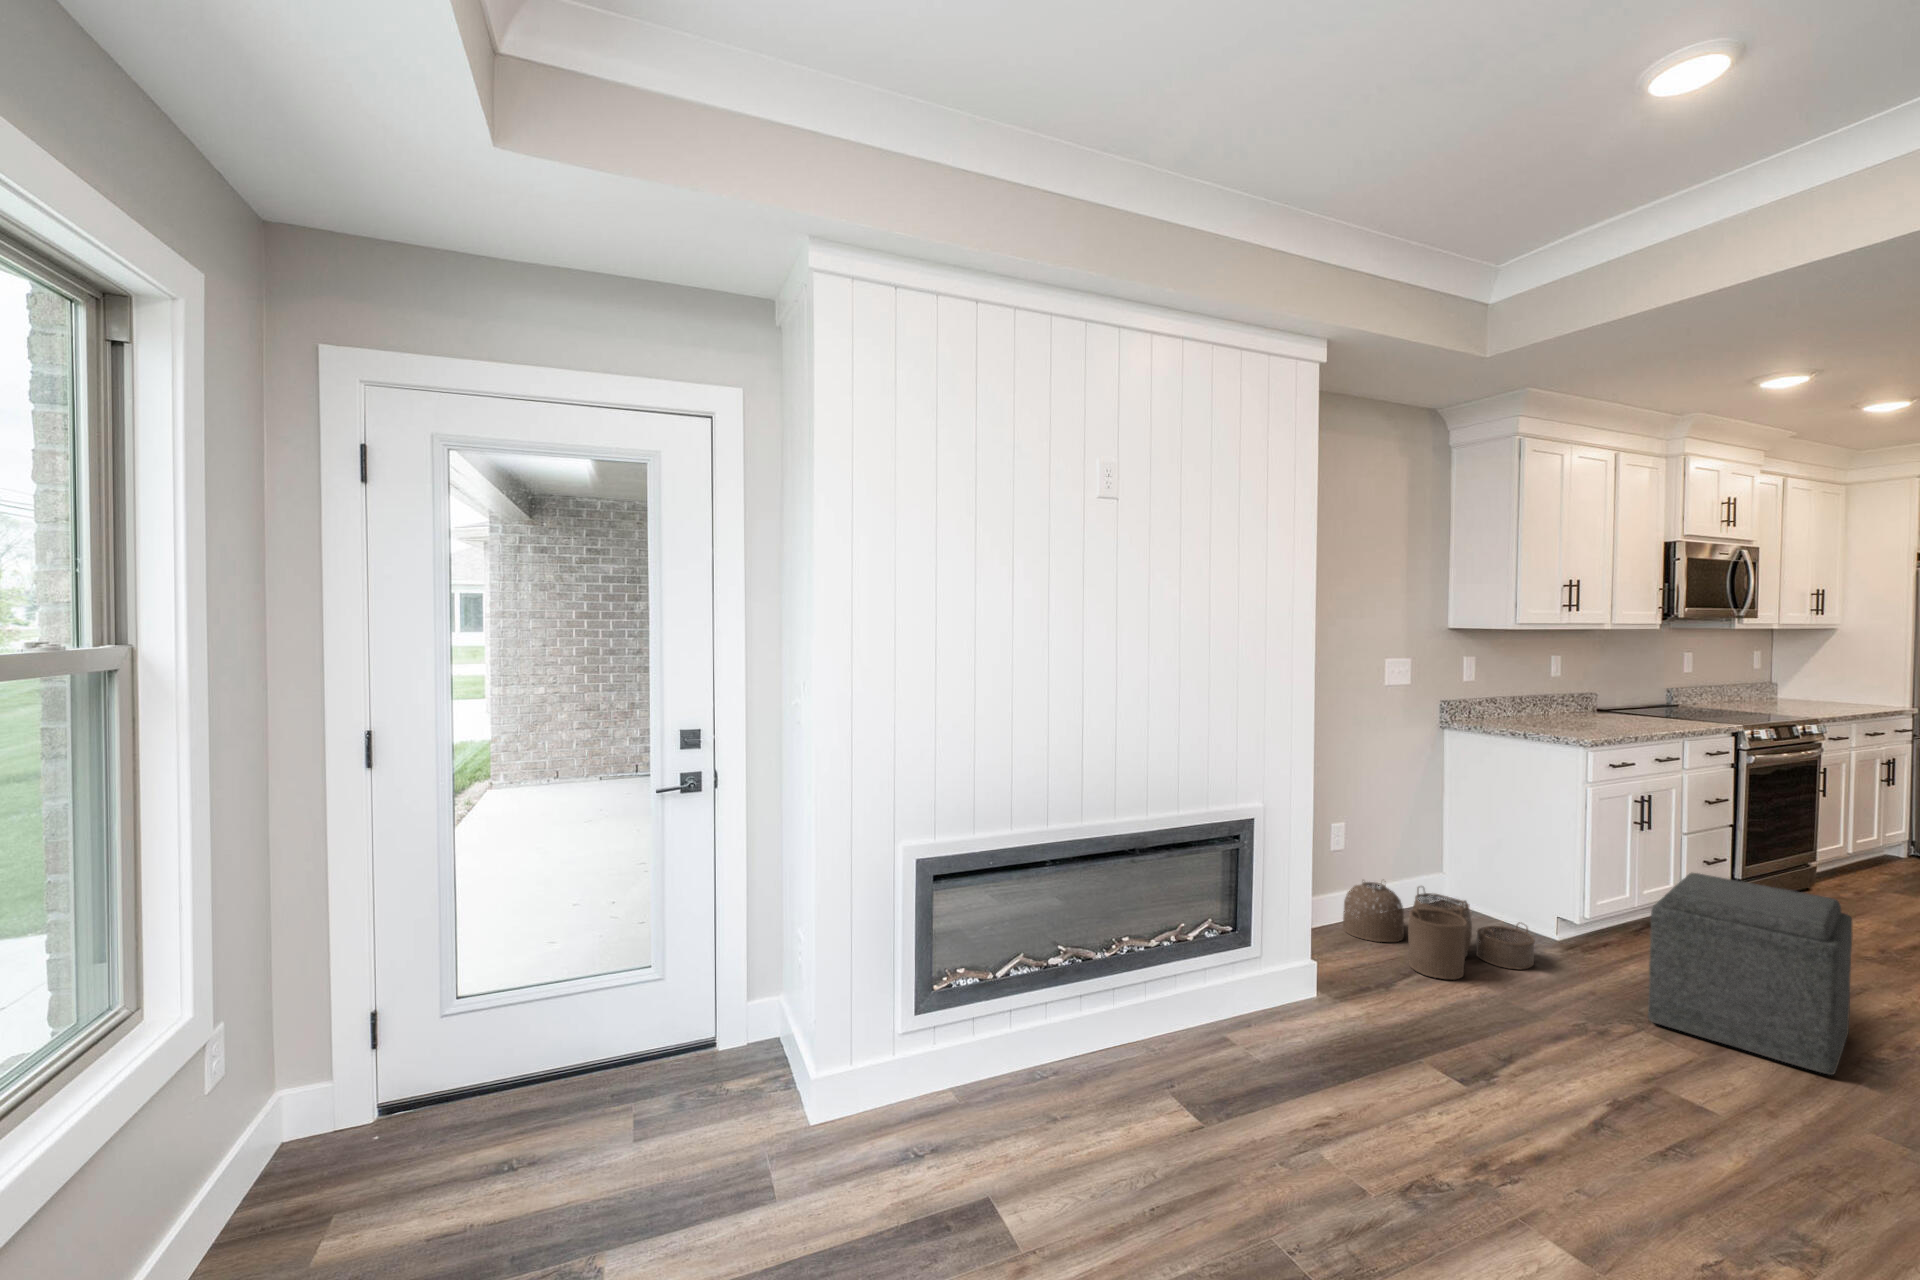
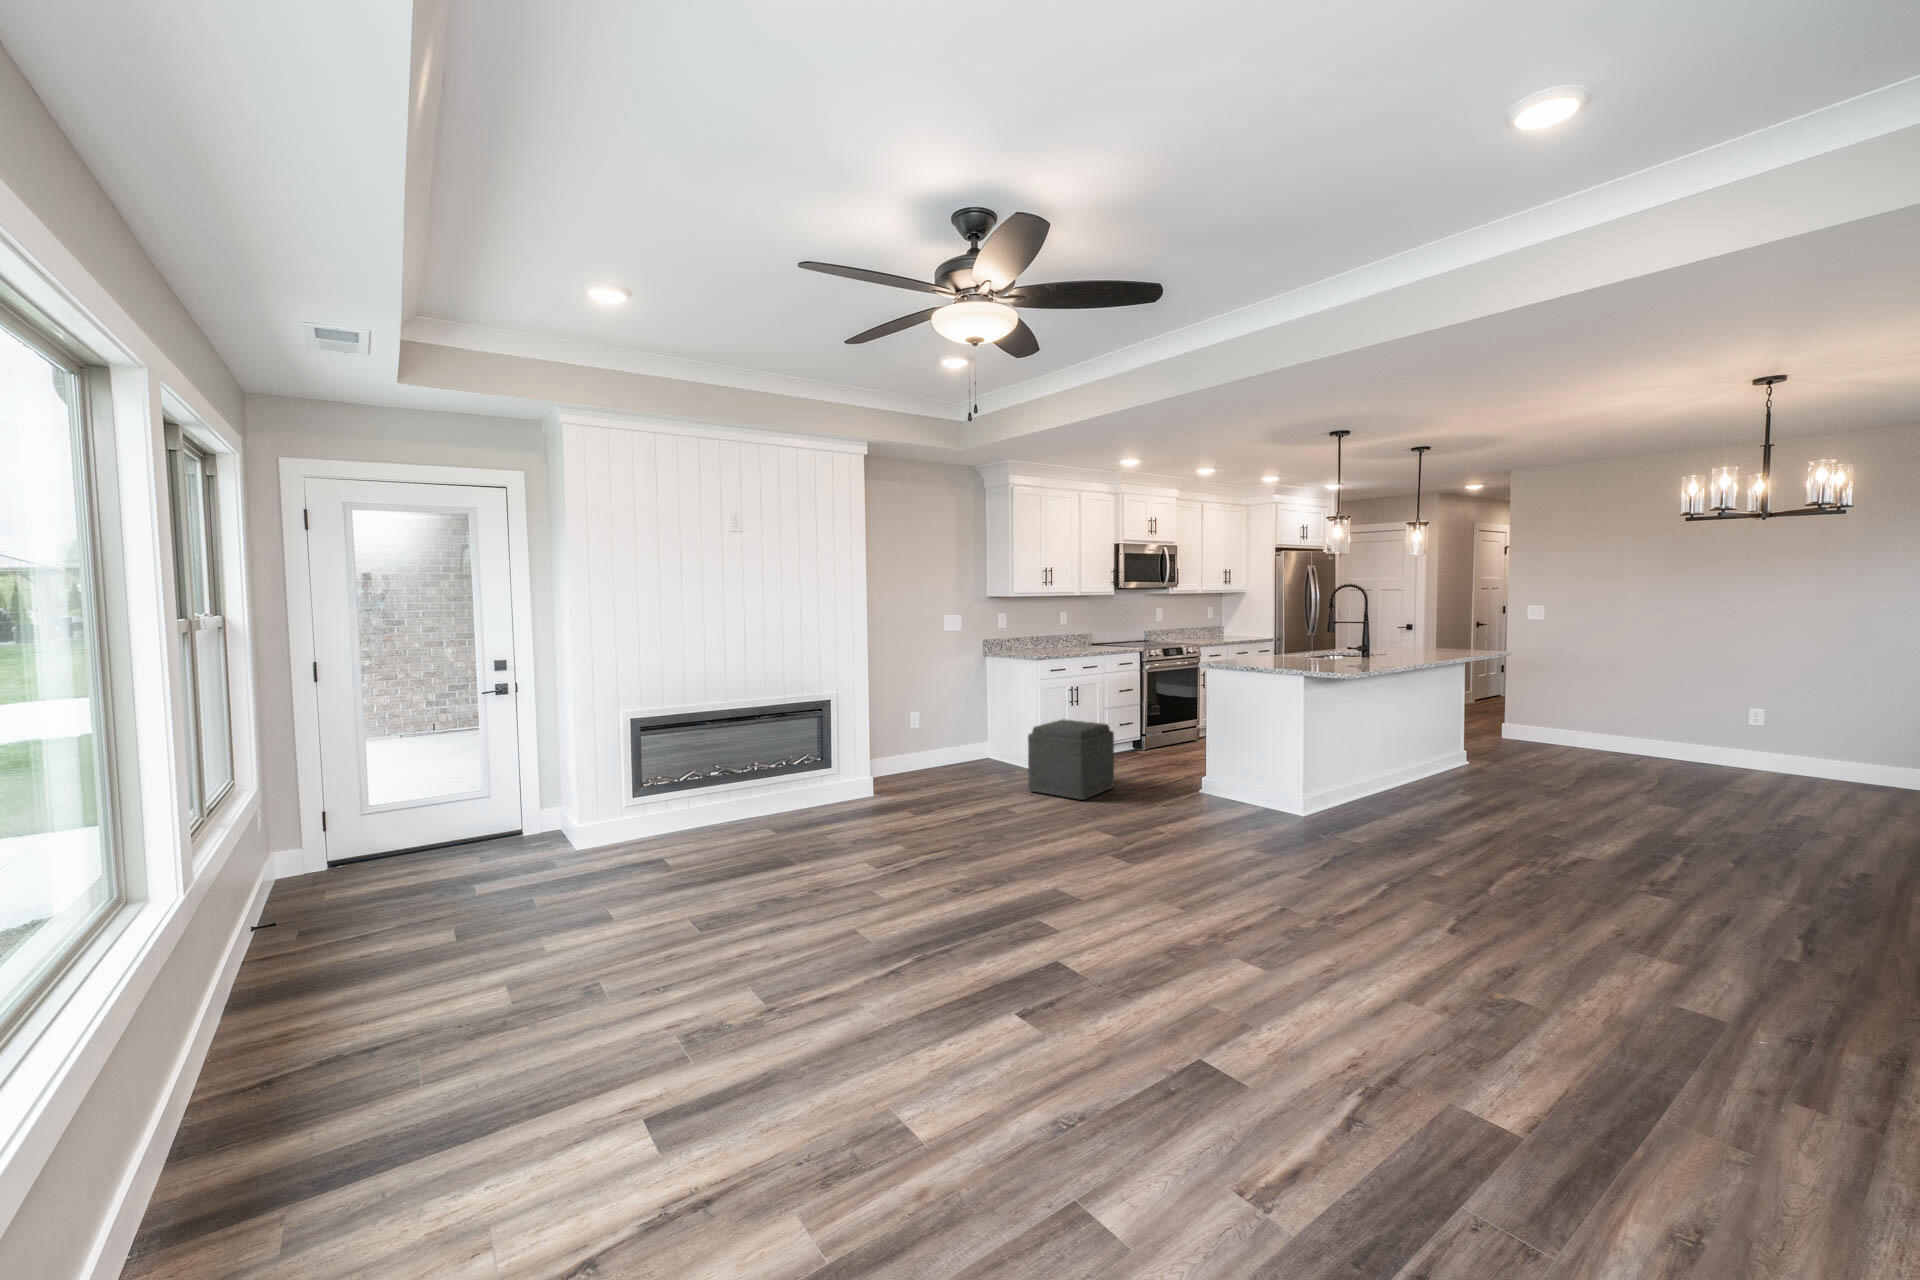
woven basket: present [1342,882,1535,979] -> none [915,741,1002,785]

